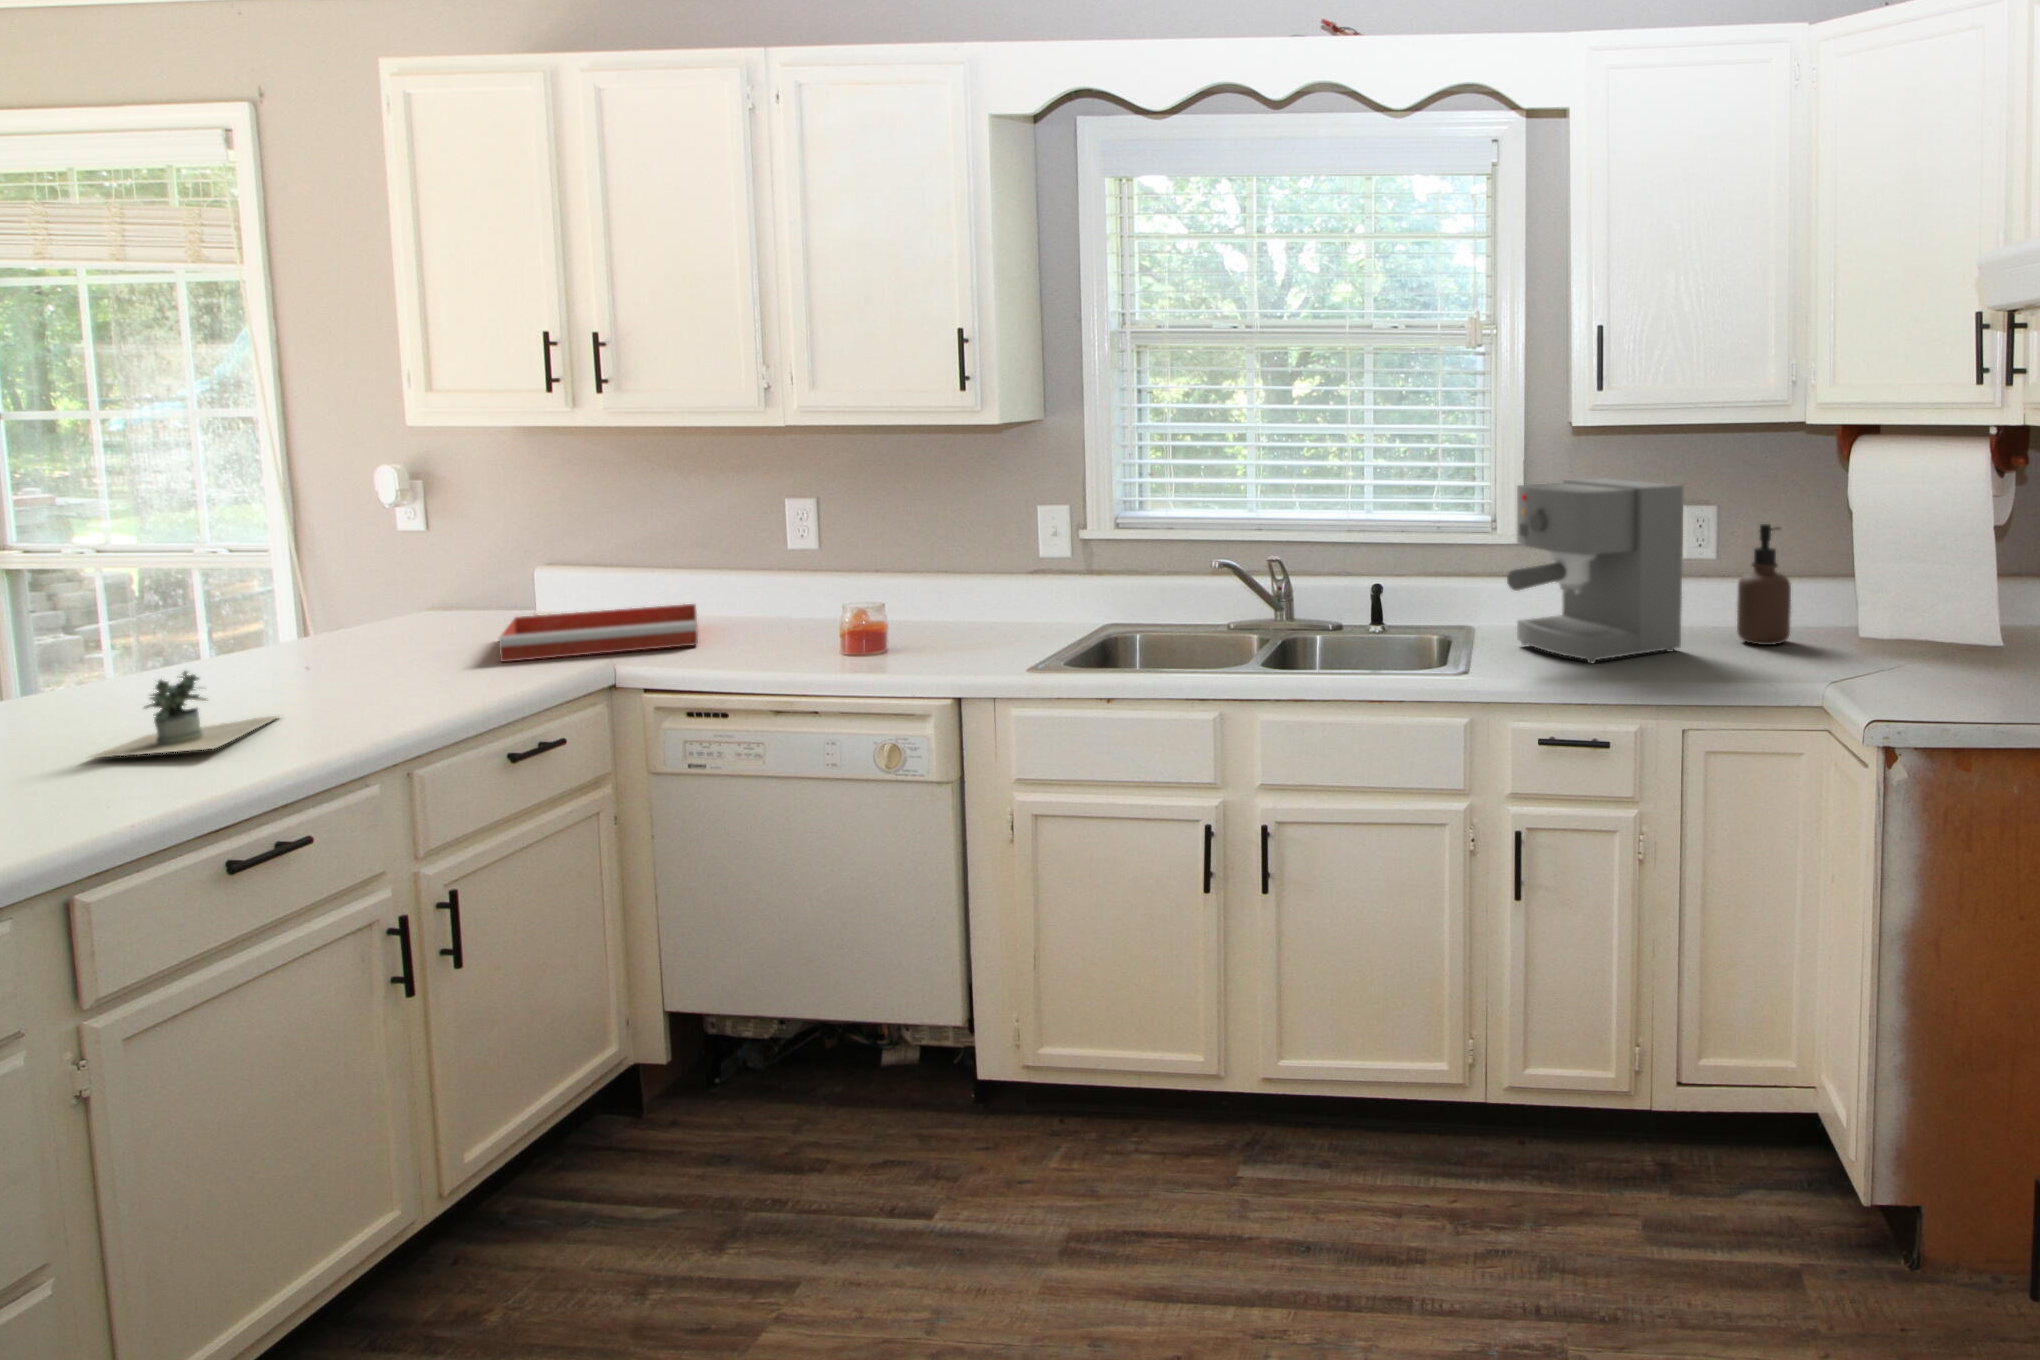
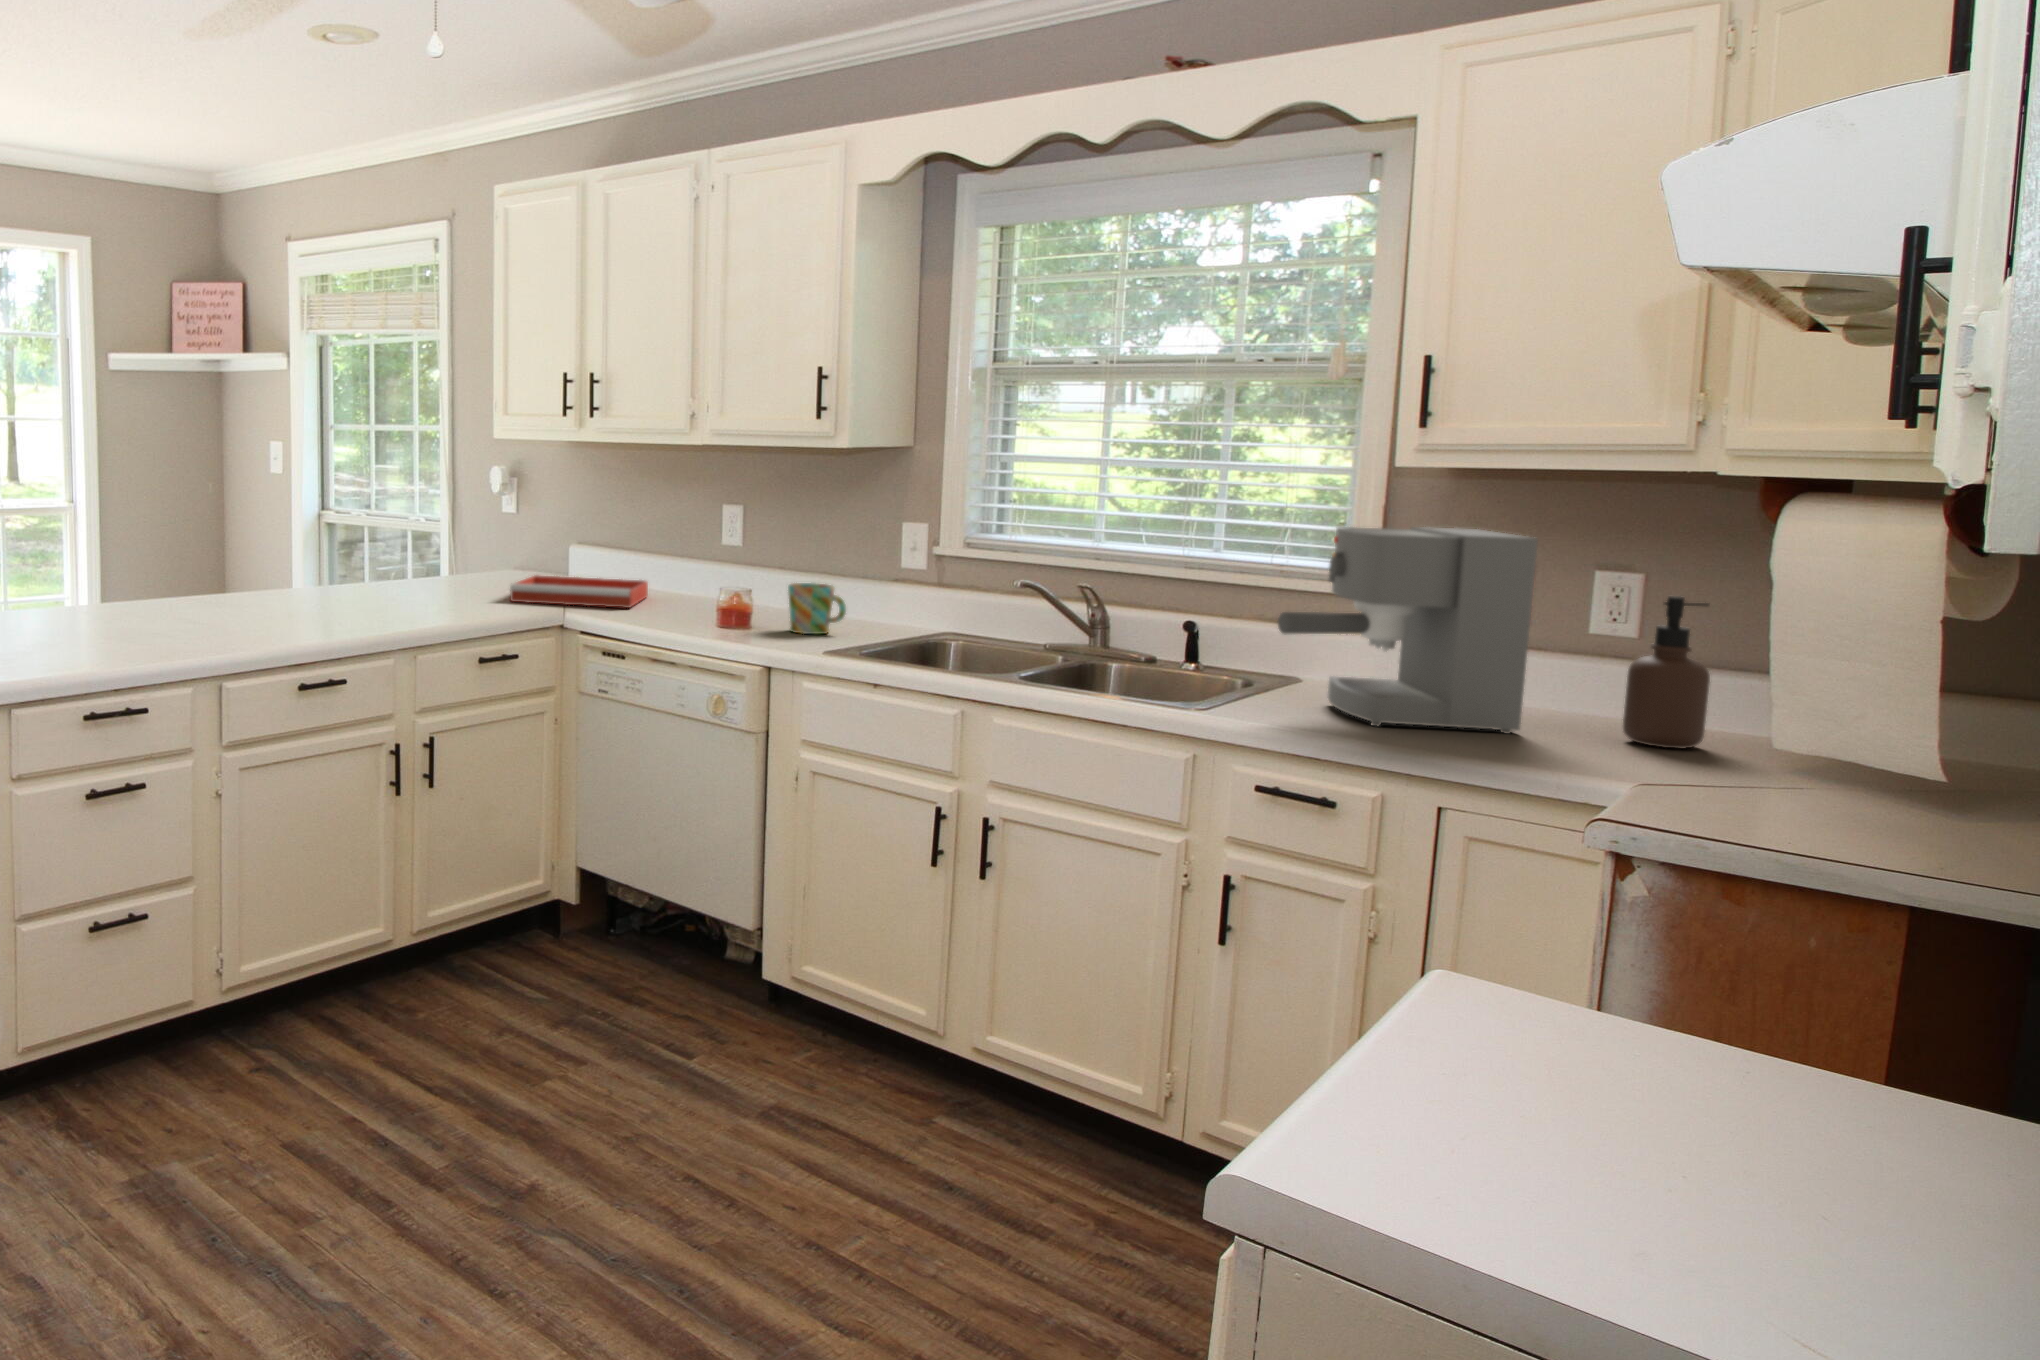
mug: none [931,585,1004,647] -> present [788,583,846,634]
potted plant: present [89,671,277,758] -> none [285,571,400,617]

